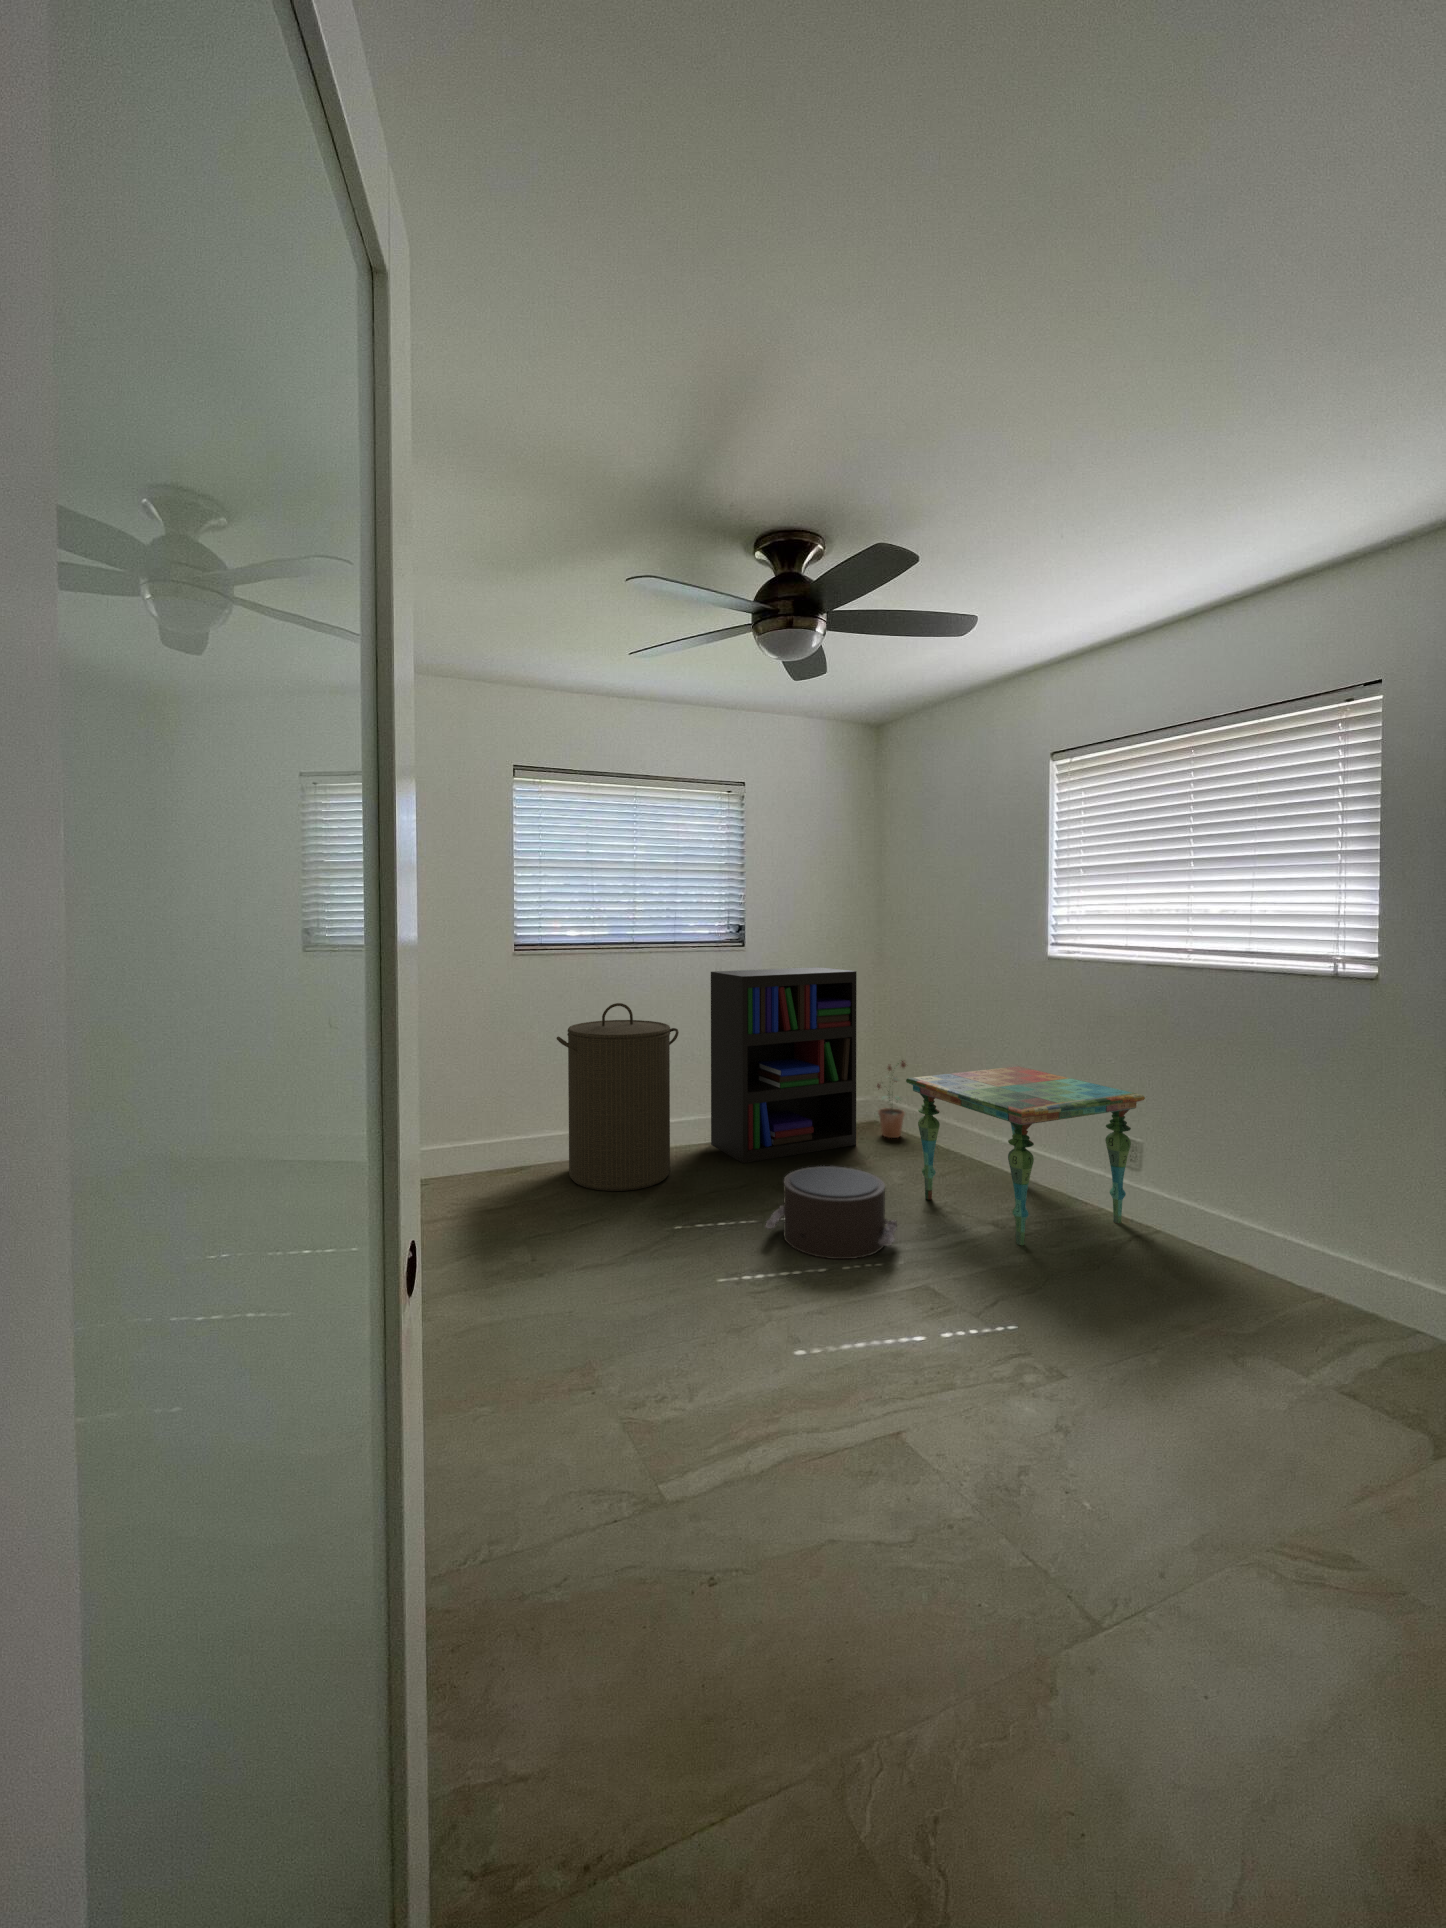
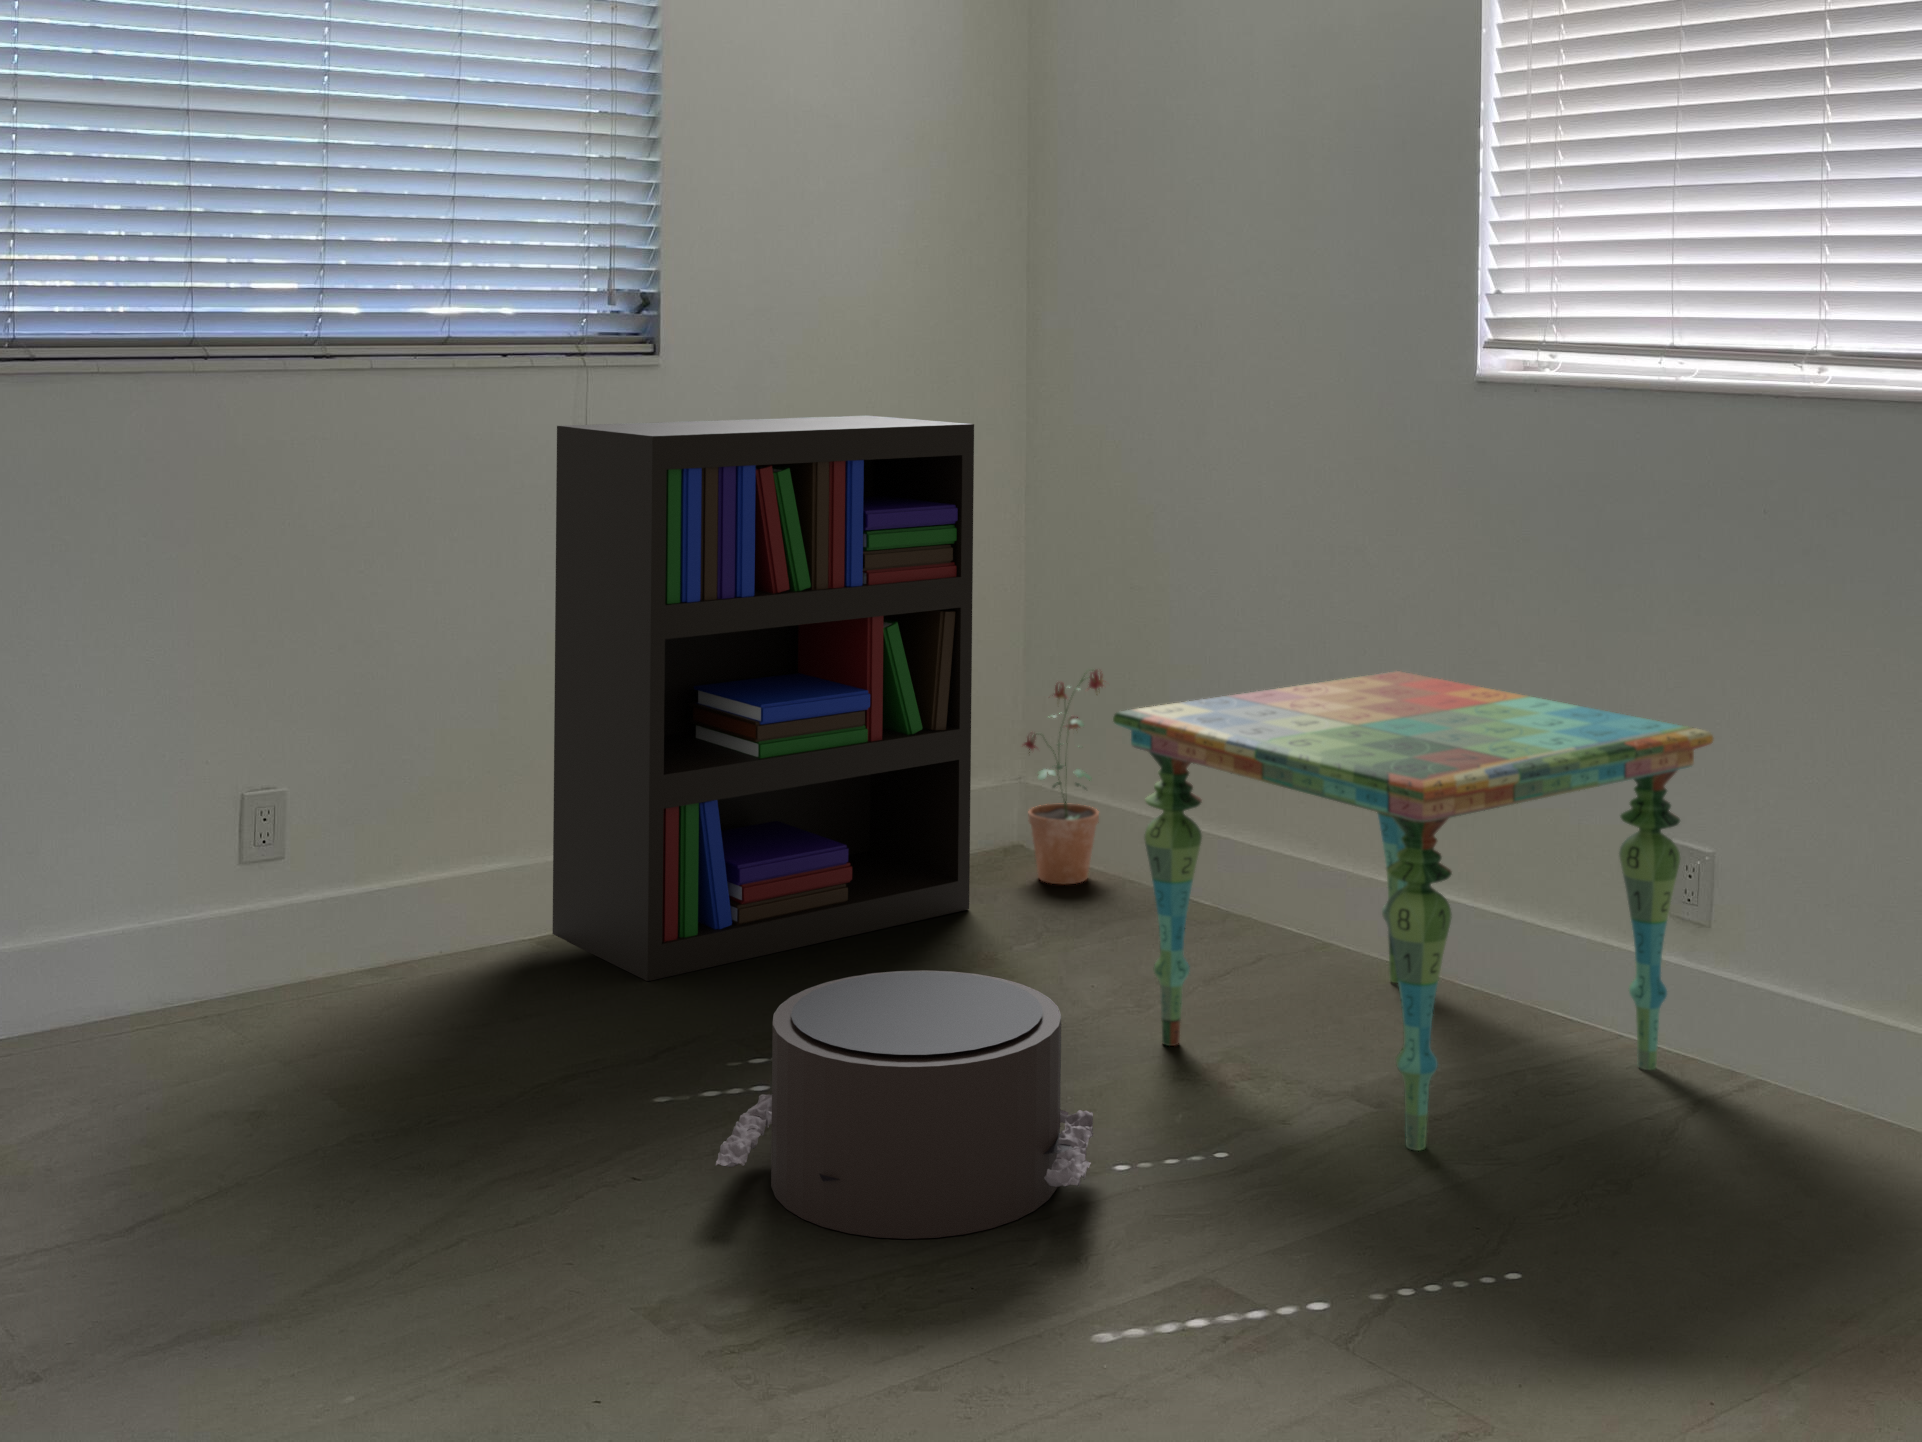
laundry hamper: present [556,1003,679,1191] -> none [61,516,457,1093]

